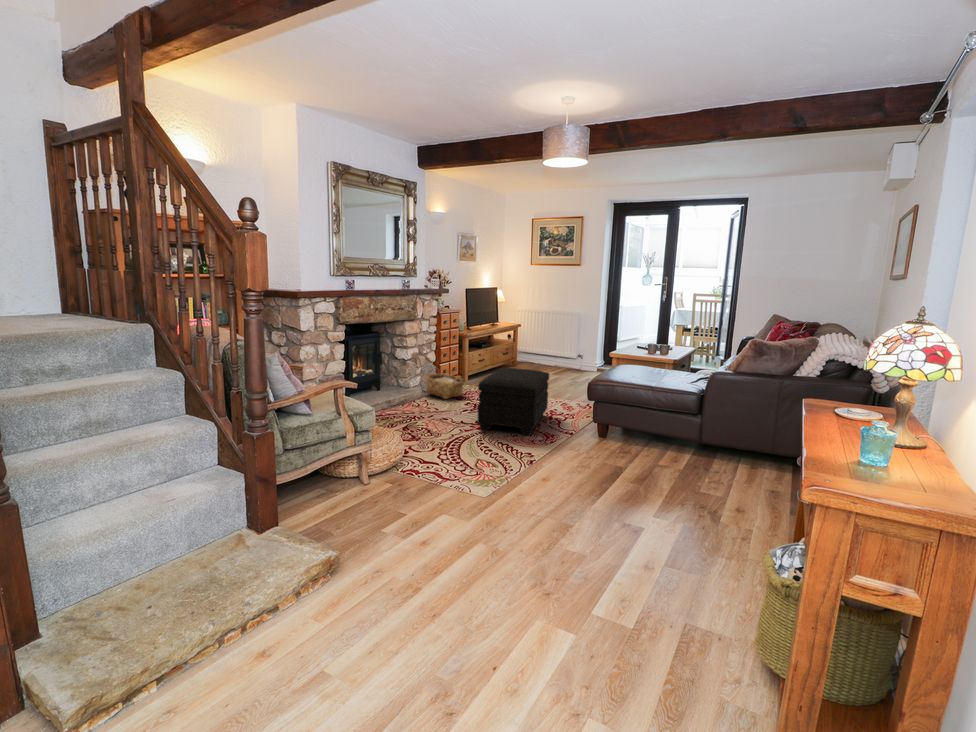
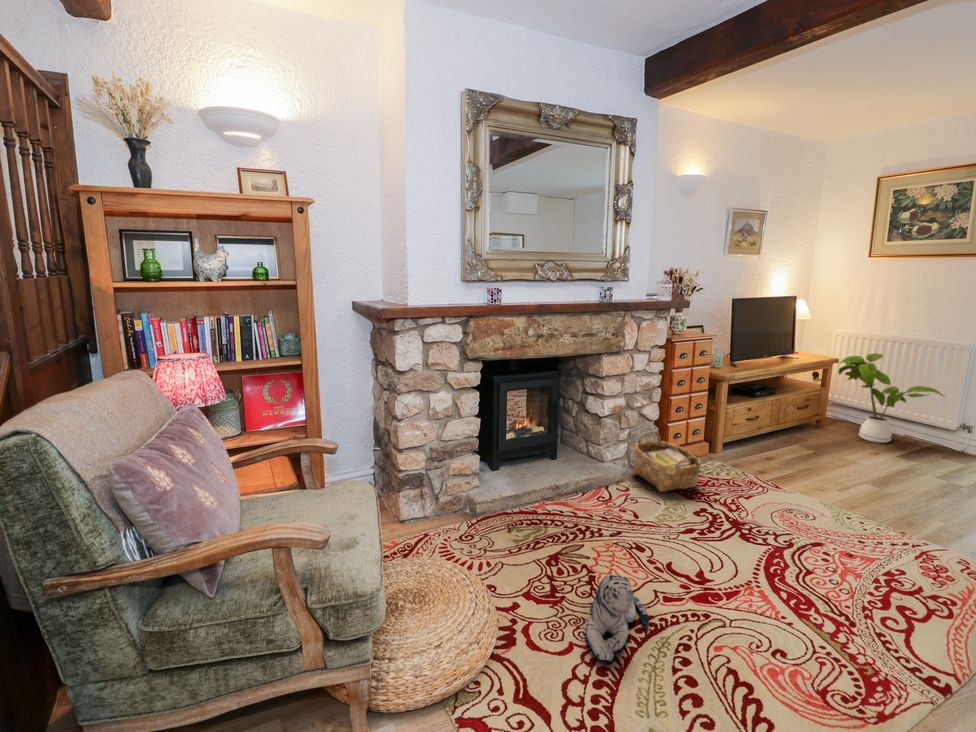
house plant: none [522,319,569,369] -> present [839,353,944,443]
ottoman: present [477,368,549,435] -> none [692,465,895,666]
plush toy: none [436,414,464,448] -> present [585,573,649,661]

